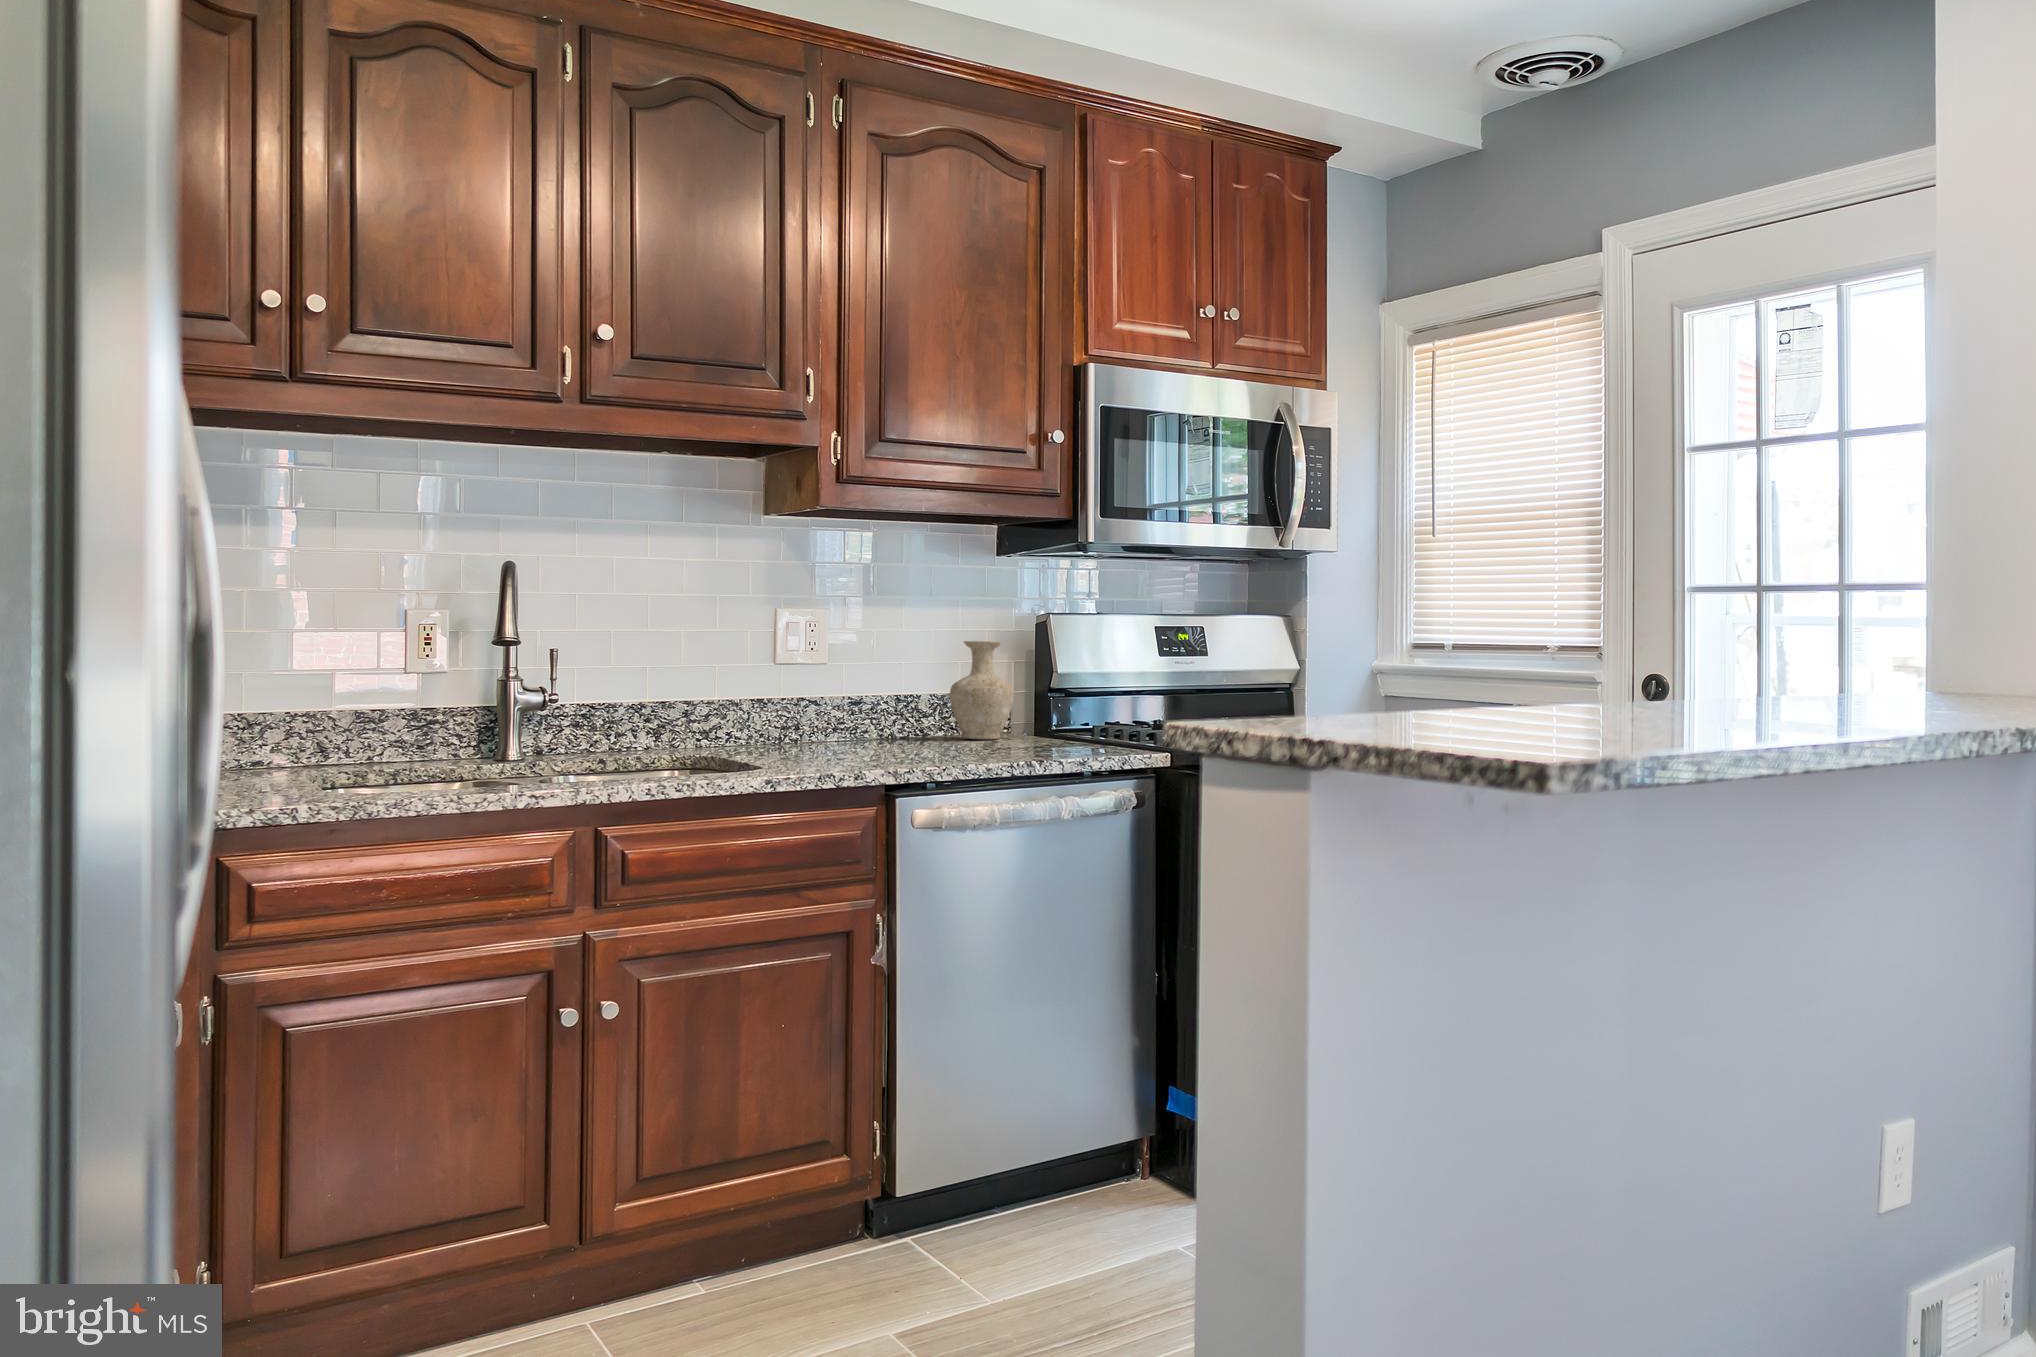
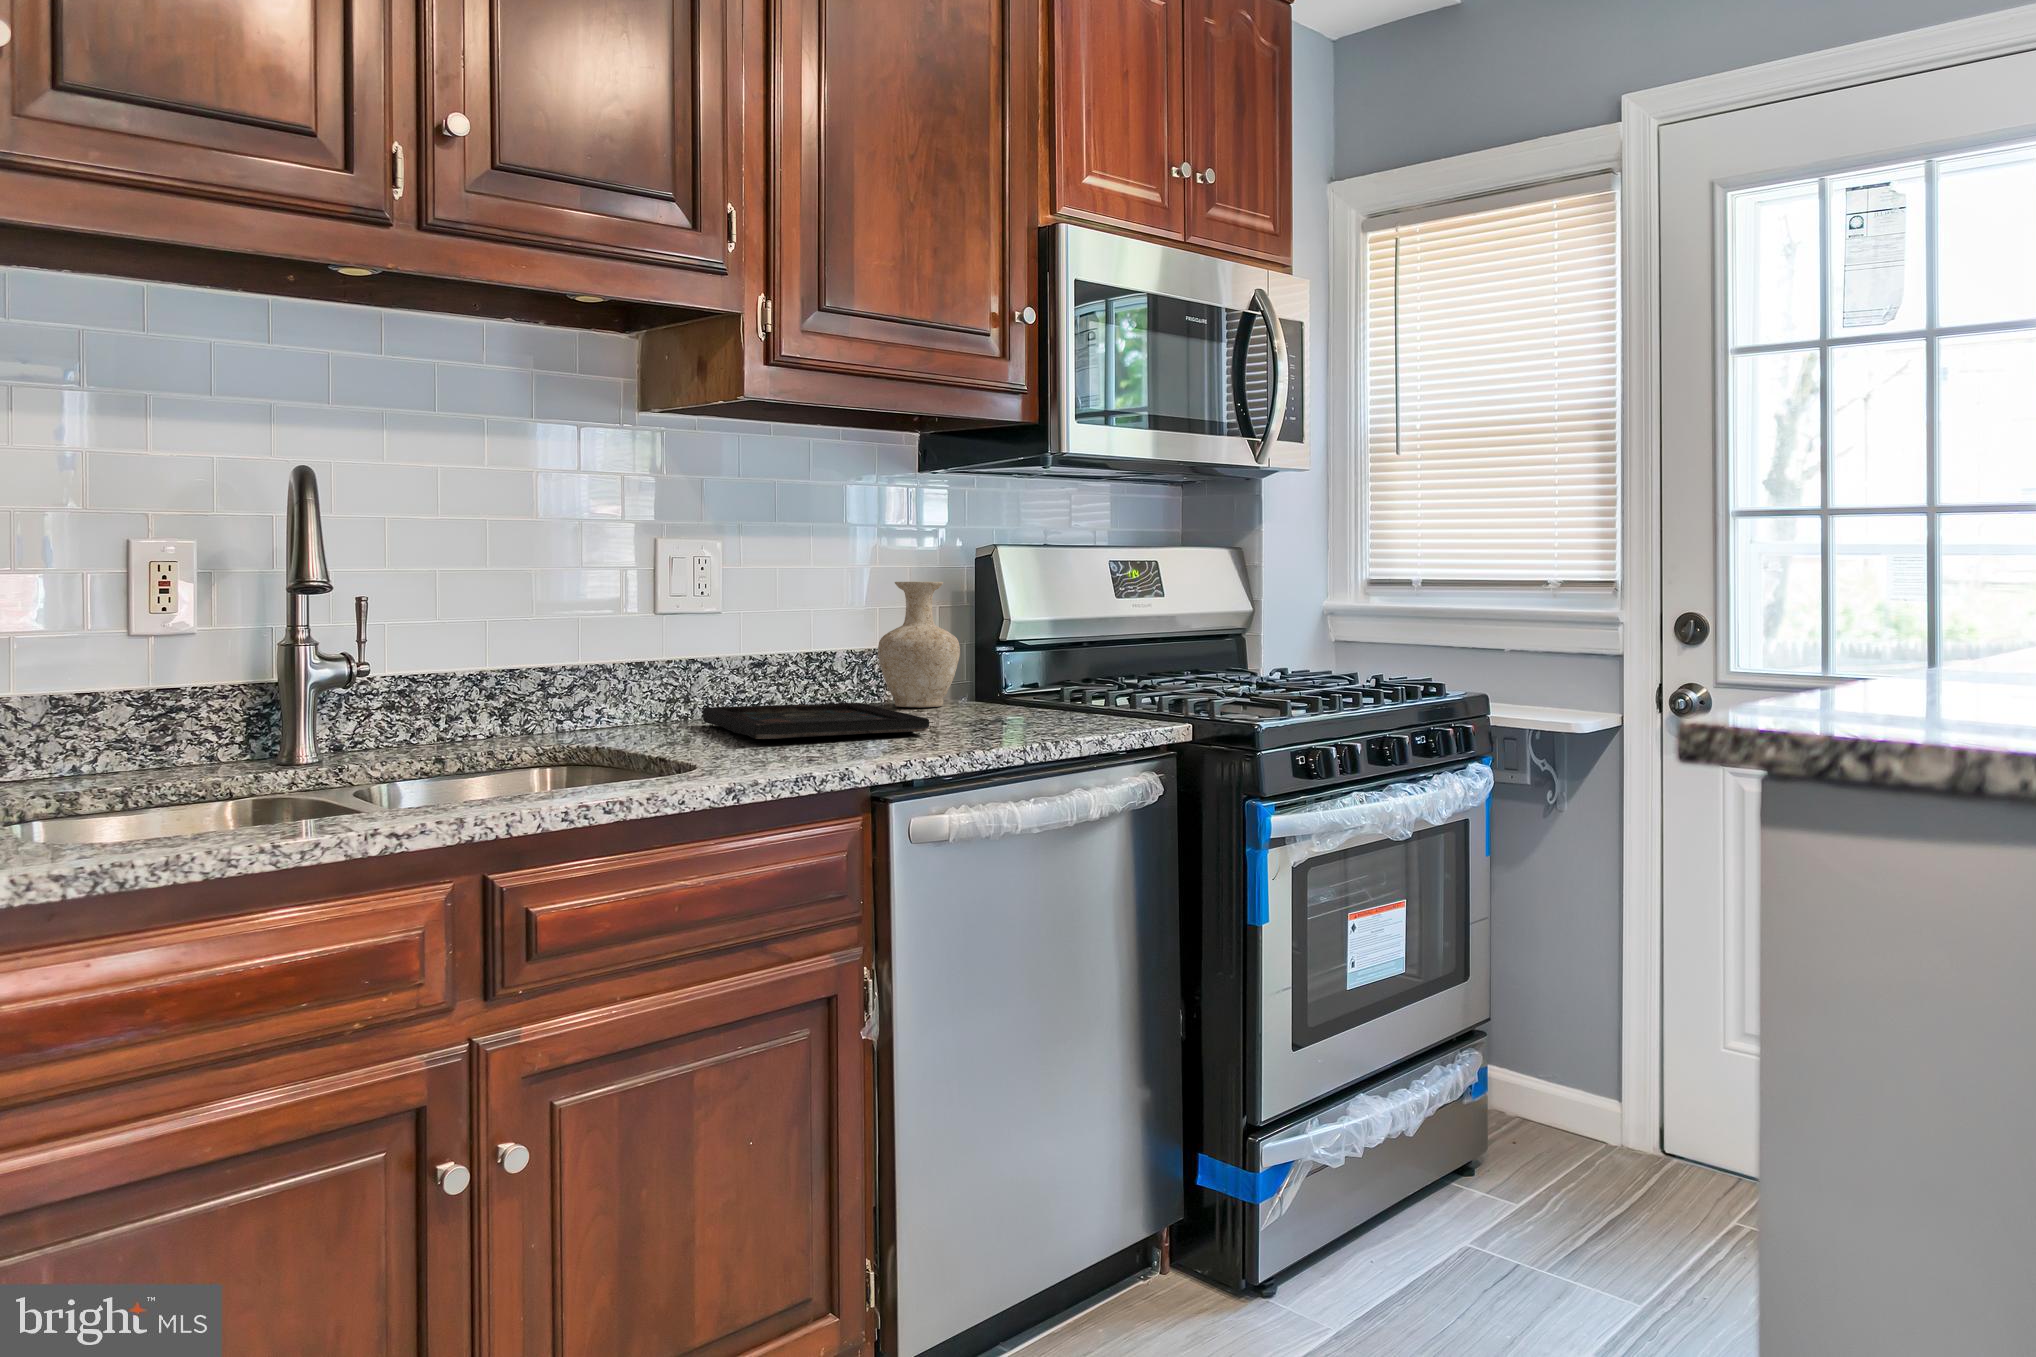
tray: none [803,733,950,754] -> present [703,703,929,739]

